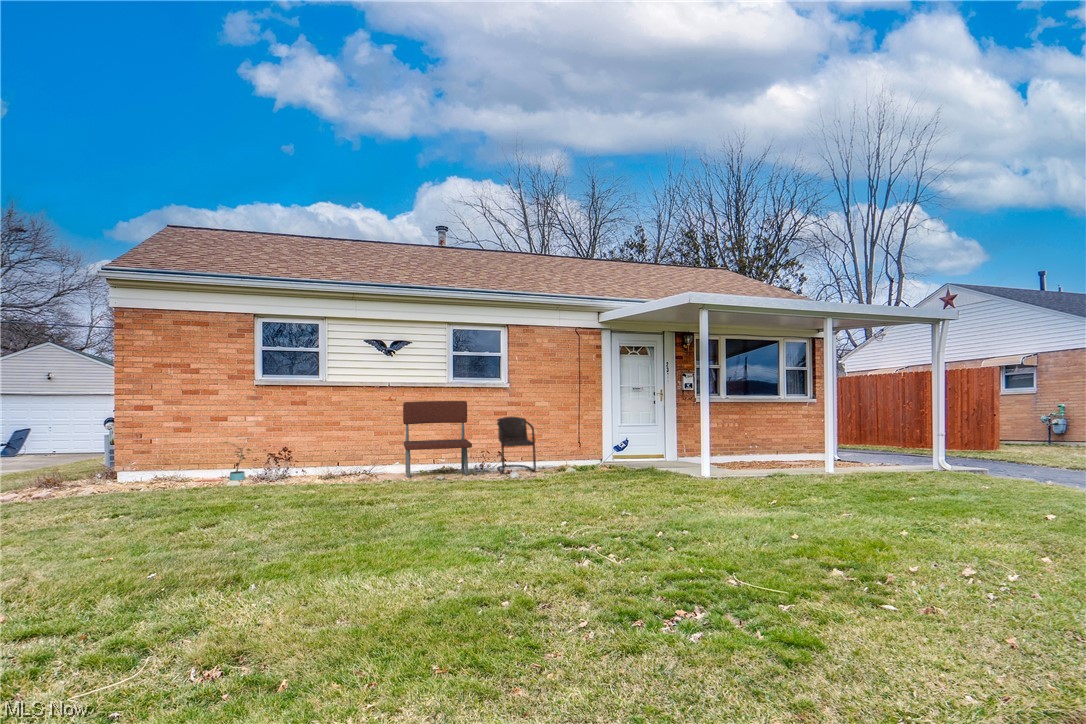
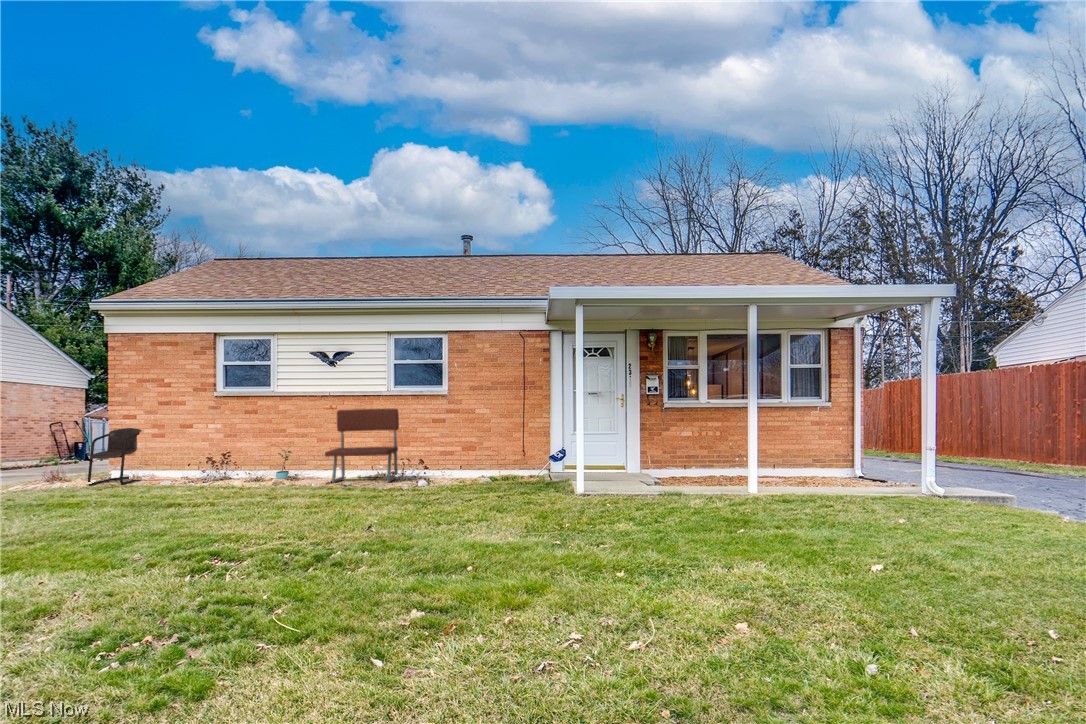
chair: present [497,417,536,474] -> present [88,428,142,486]
potted plant: present [225,436,250,480] -> present [271,440,291,479]

